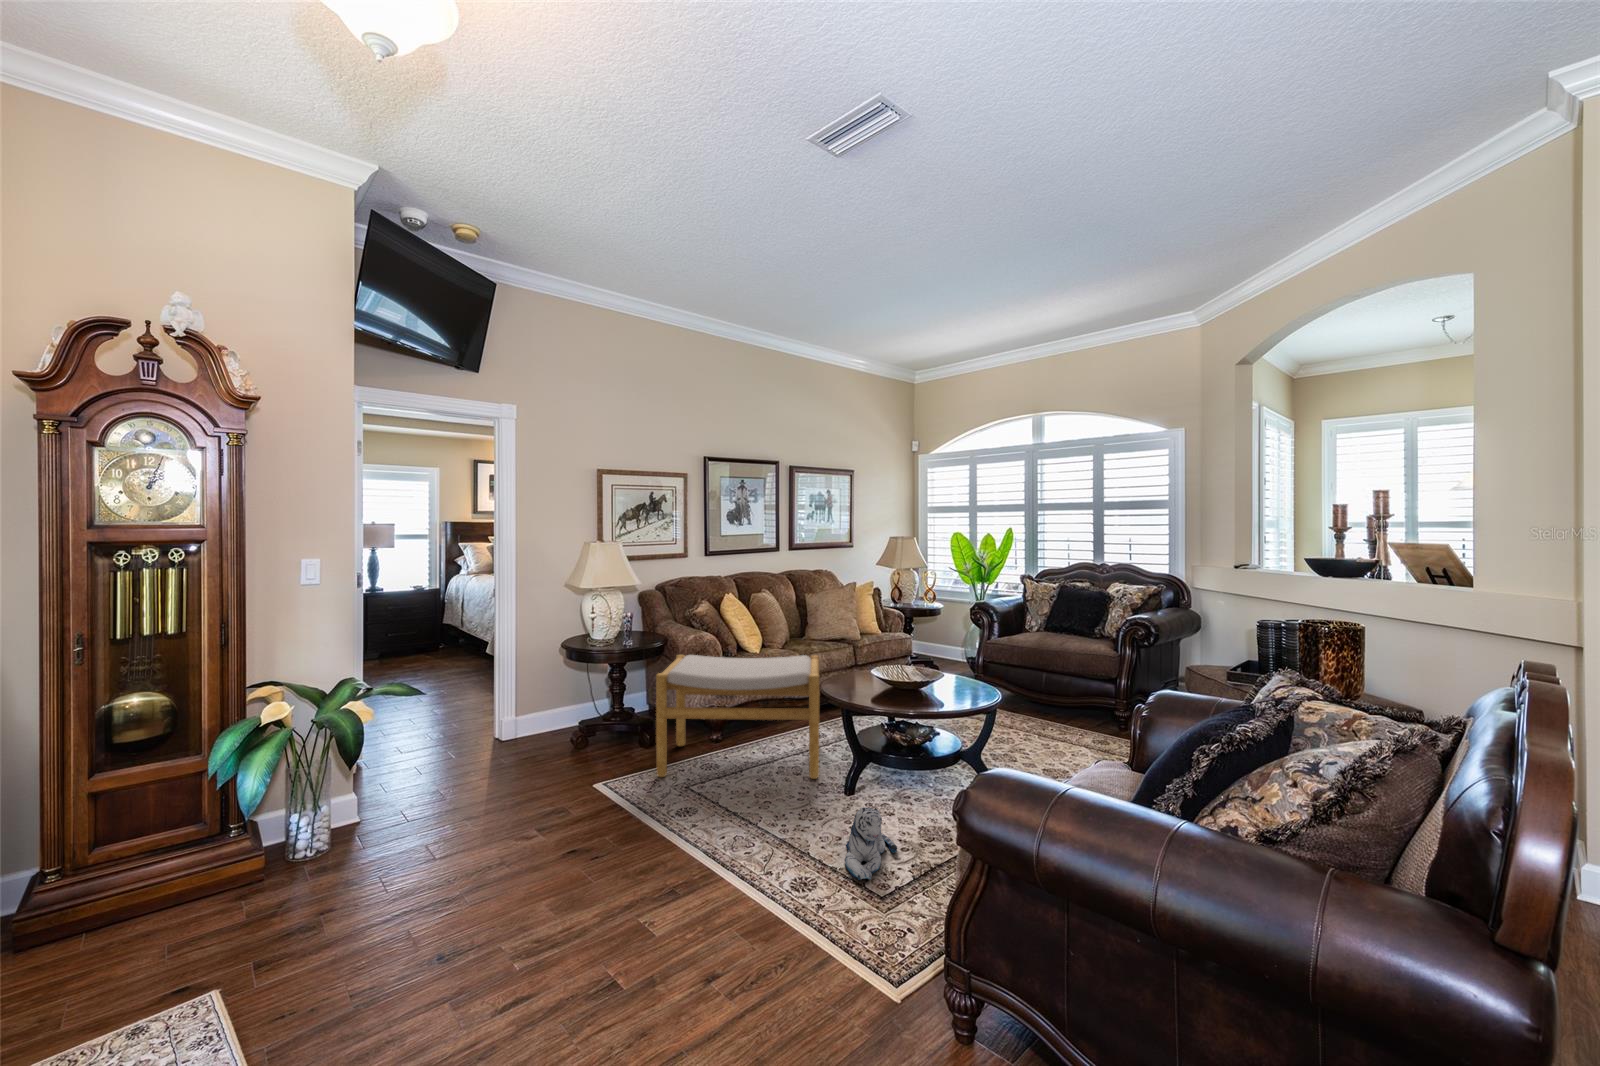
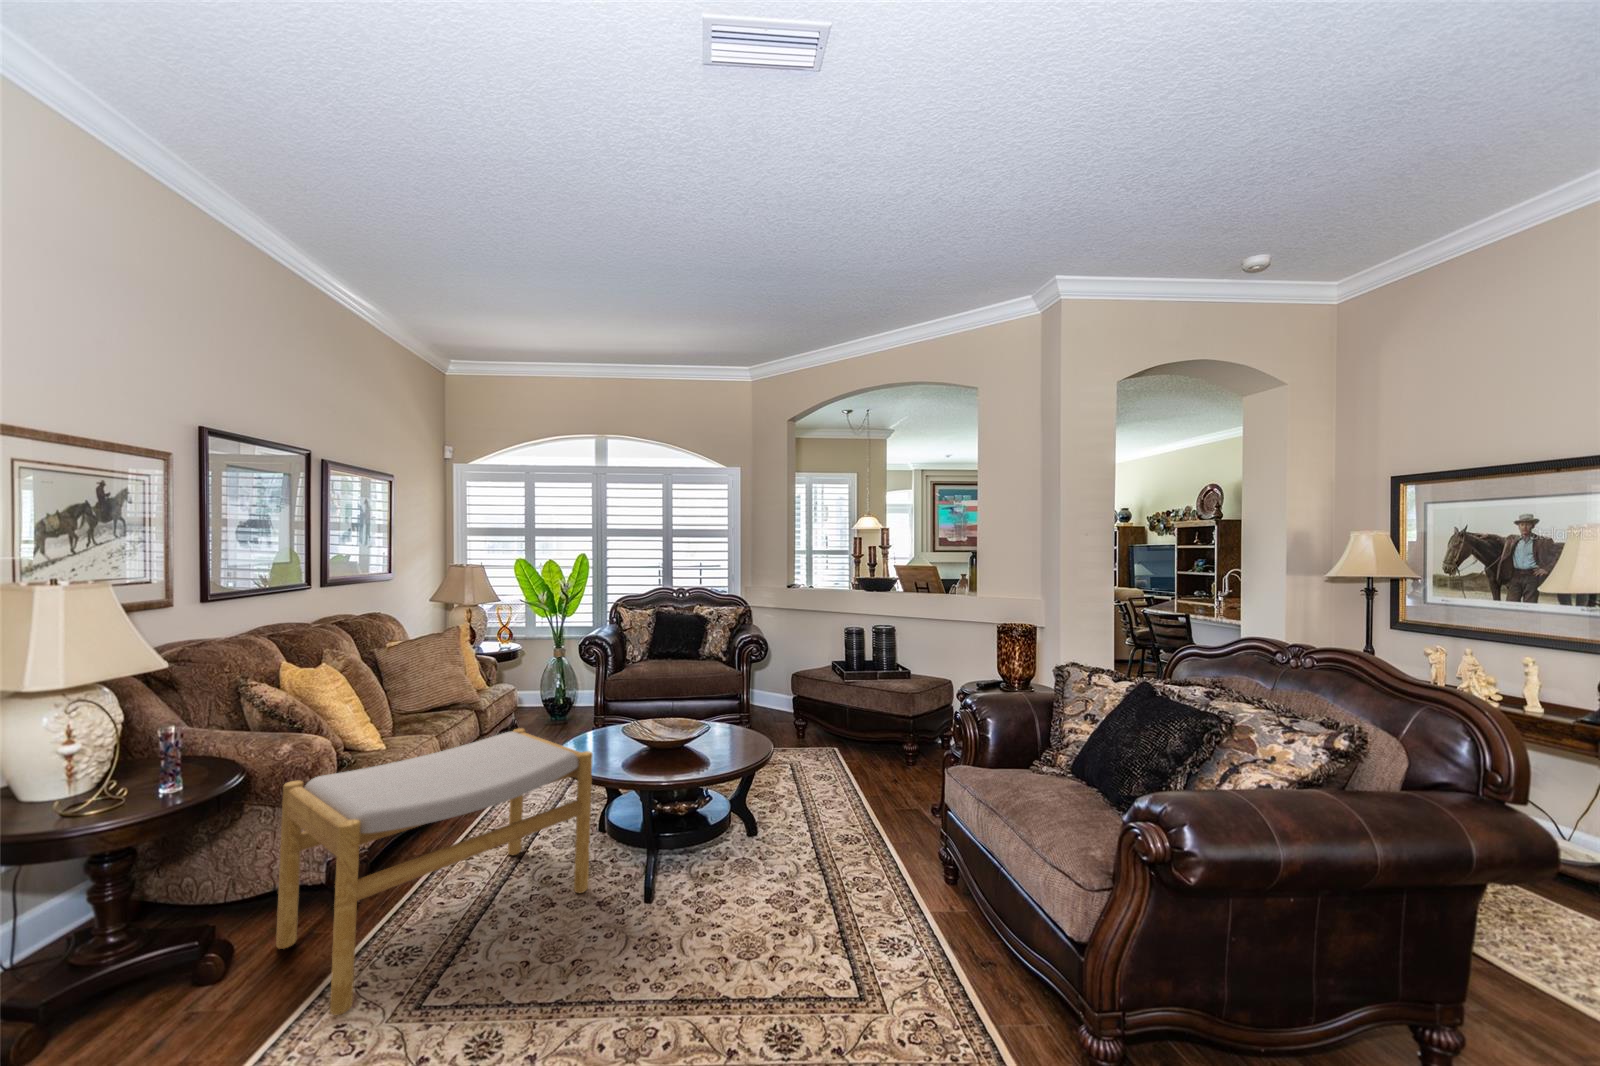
plush toy: present [845,807,897,880] -> none [737,883,824,972]

